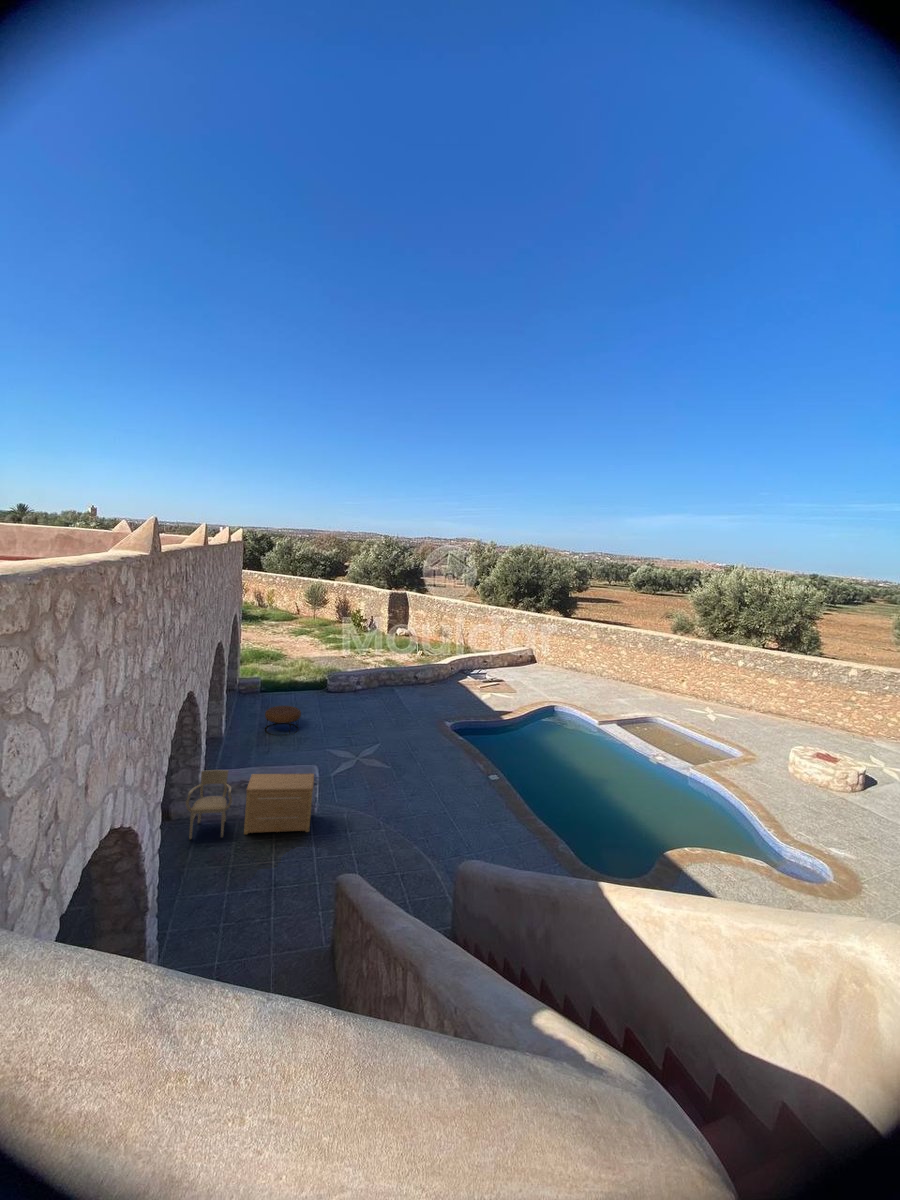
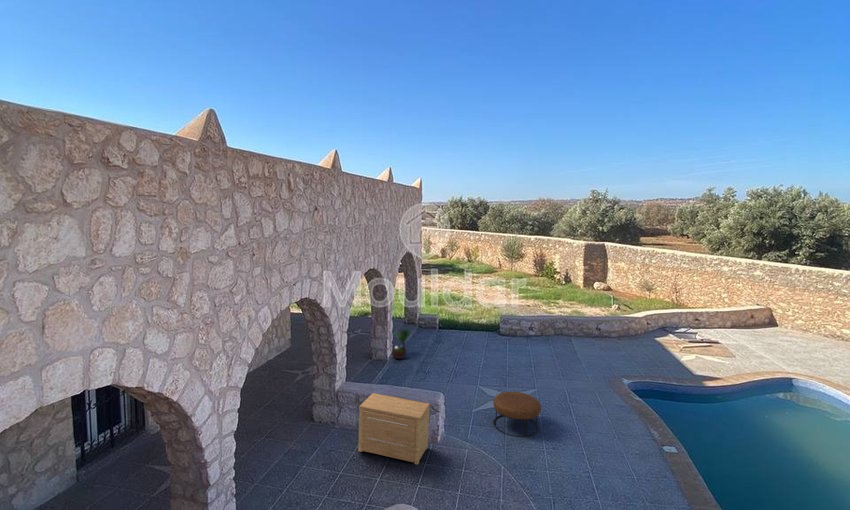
potted tree: none [226,697,250,732] -> present [392,329,409,359]
ottoman: present [265,706,301,735] -> present [493,392,541,437]
armchair: present [186,770,232,839] -> none [311,382,351,450]

